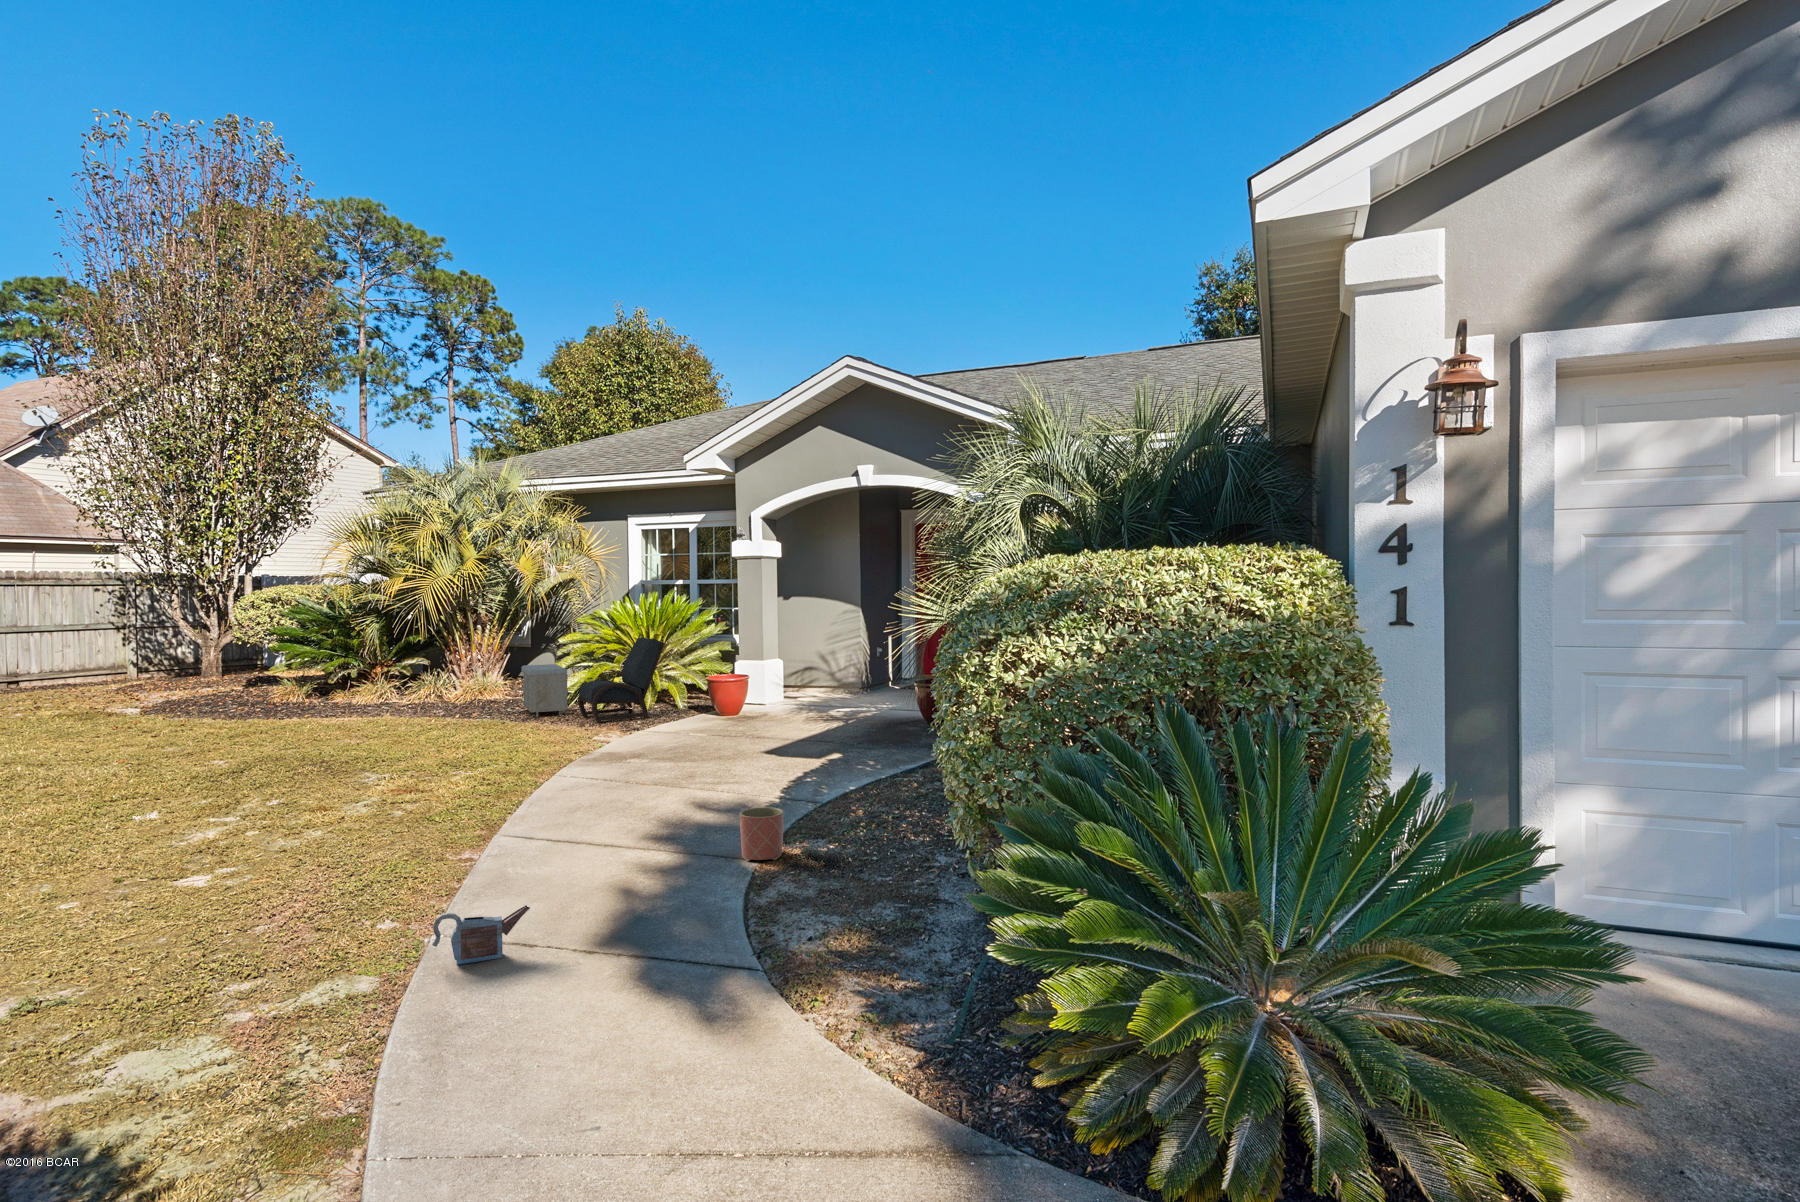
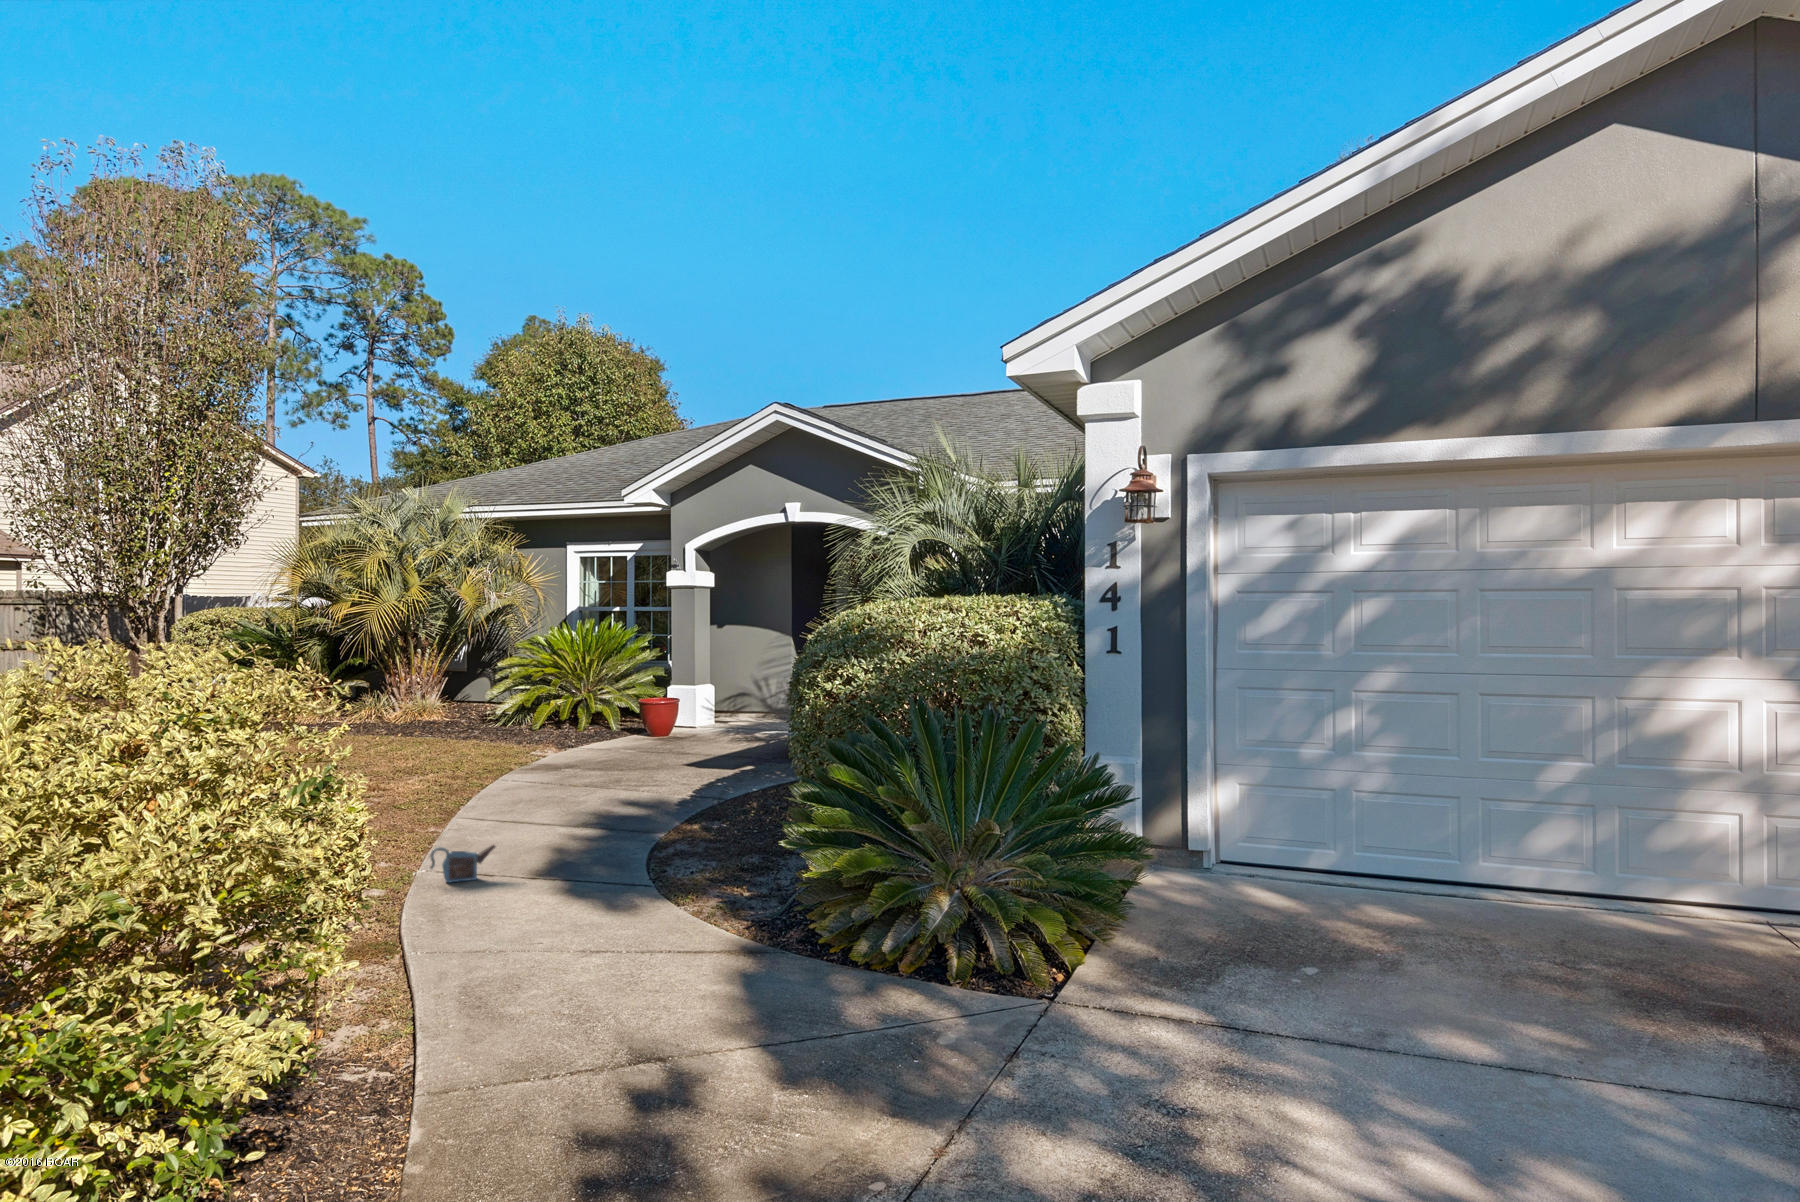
lounge chair: present [578,637,665,723] -> none [517,661,599,740]
storage bench: present [521,664,568,717] -> none [462,686,506,735]
planter: present [740,807,784,861] -> none [652,792,686,832]

